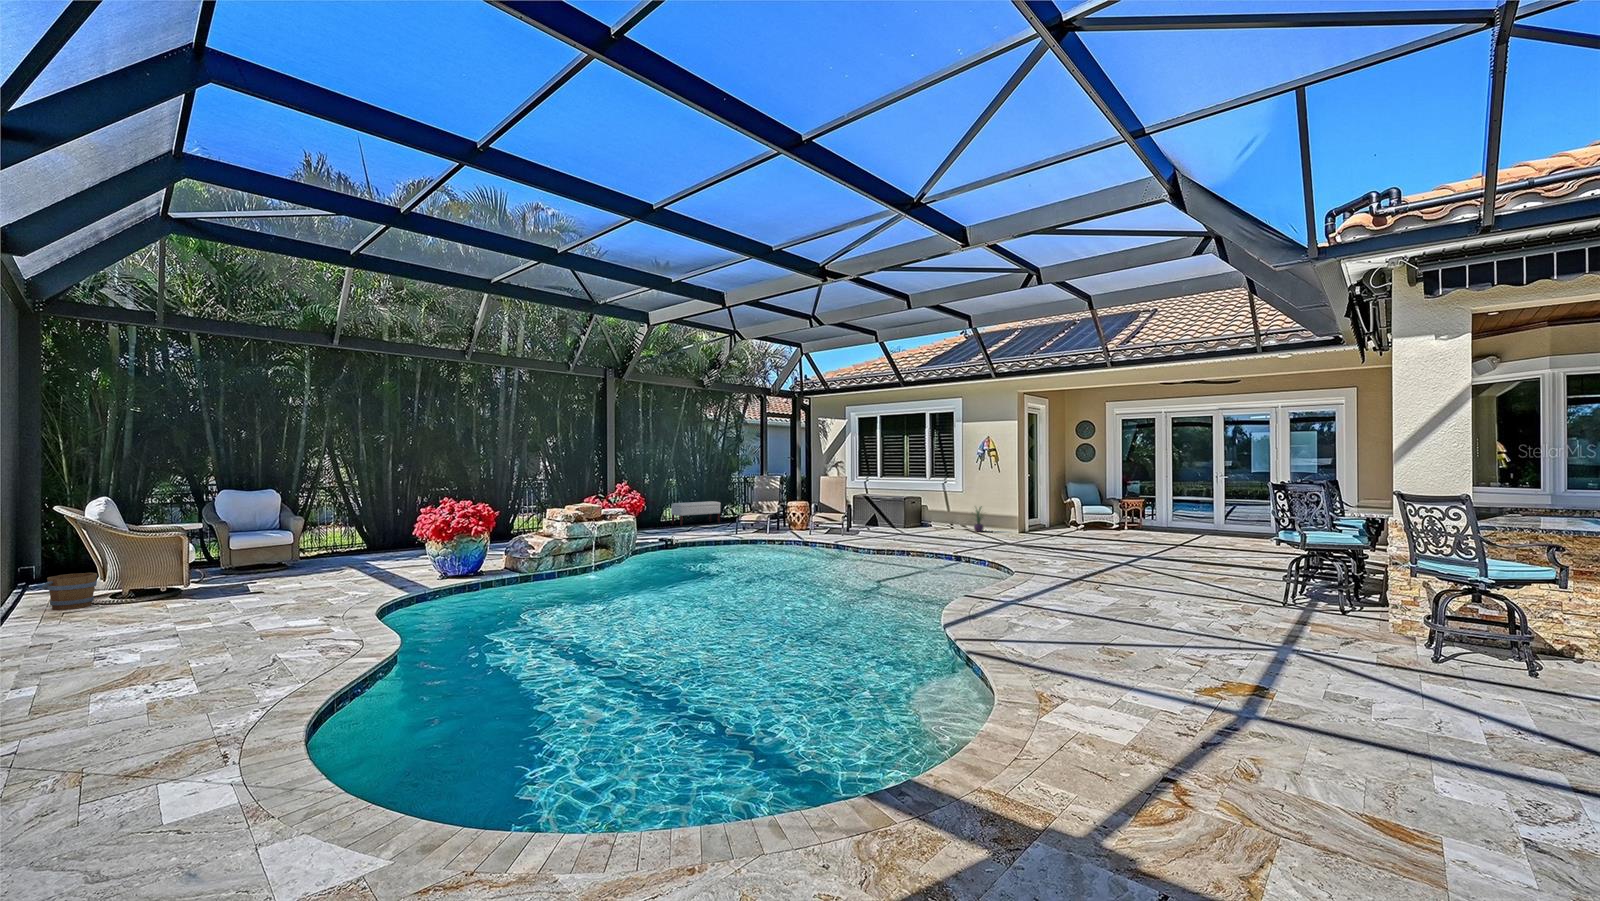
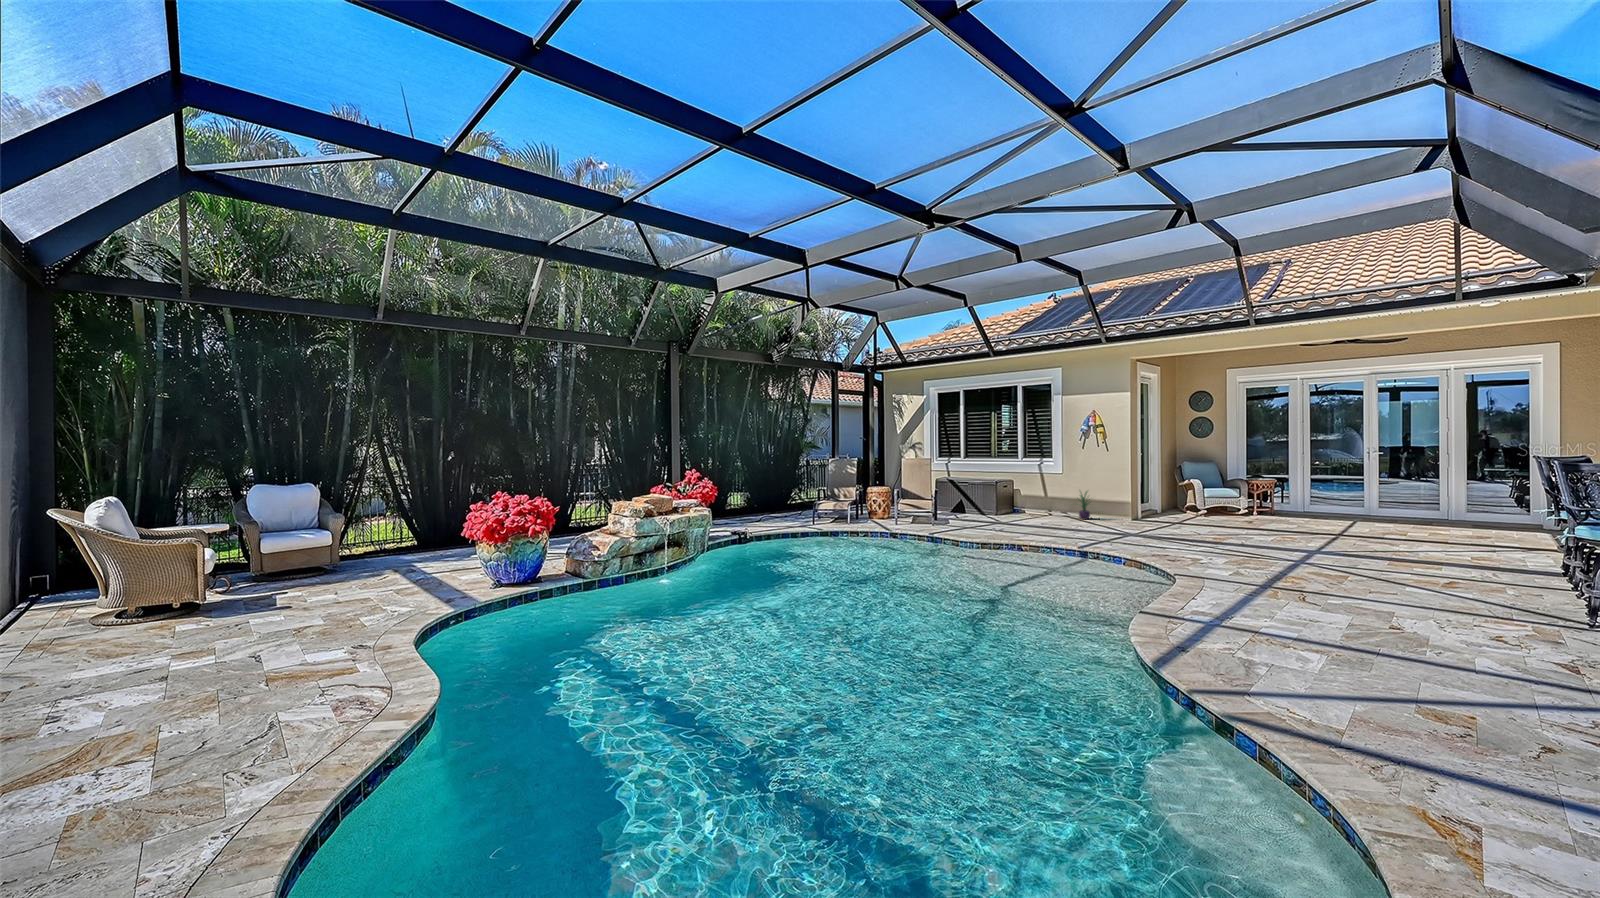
bench: present [671,501,721,526] -> none [738,488,790,515]
bucket: present [42,573,97,610] -> none [38,588,105,634]

